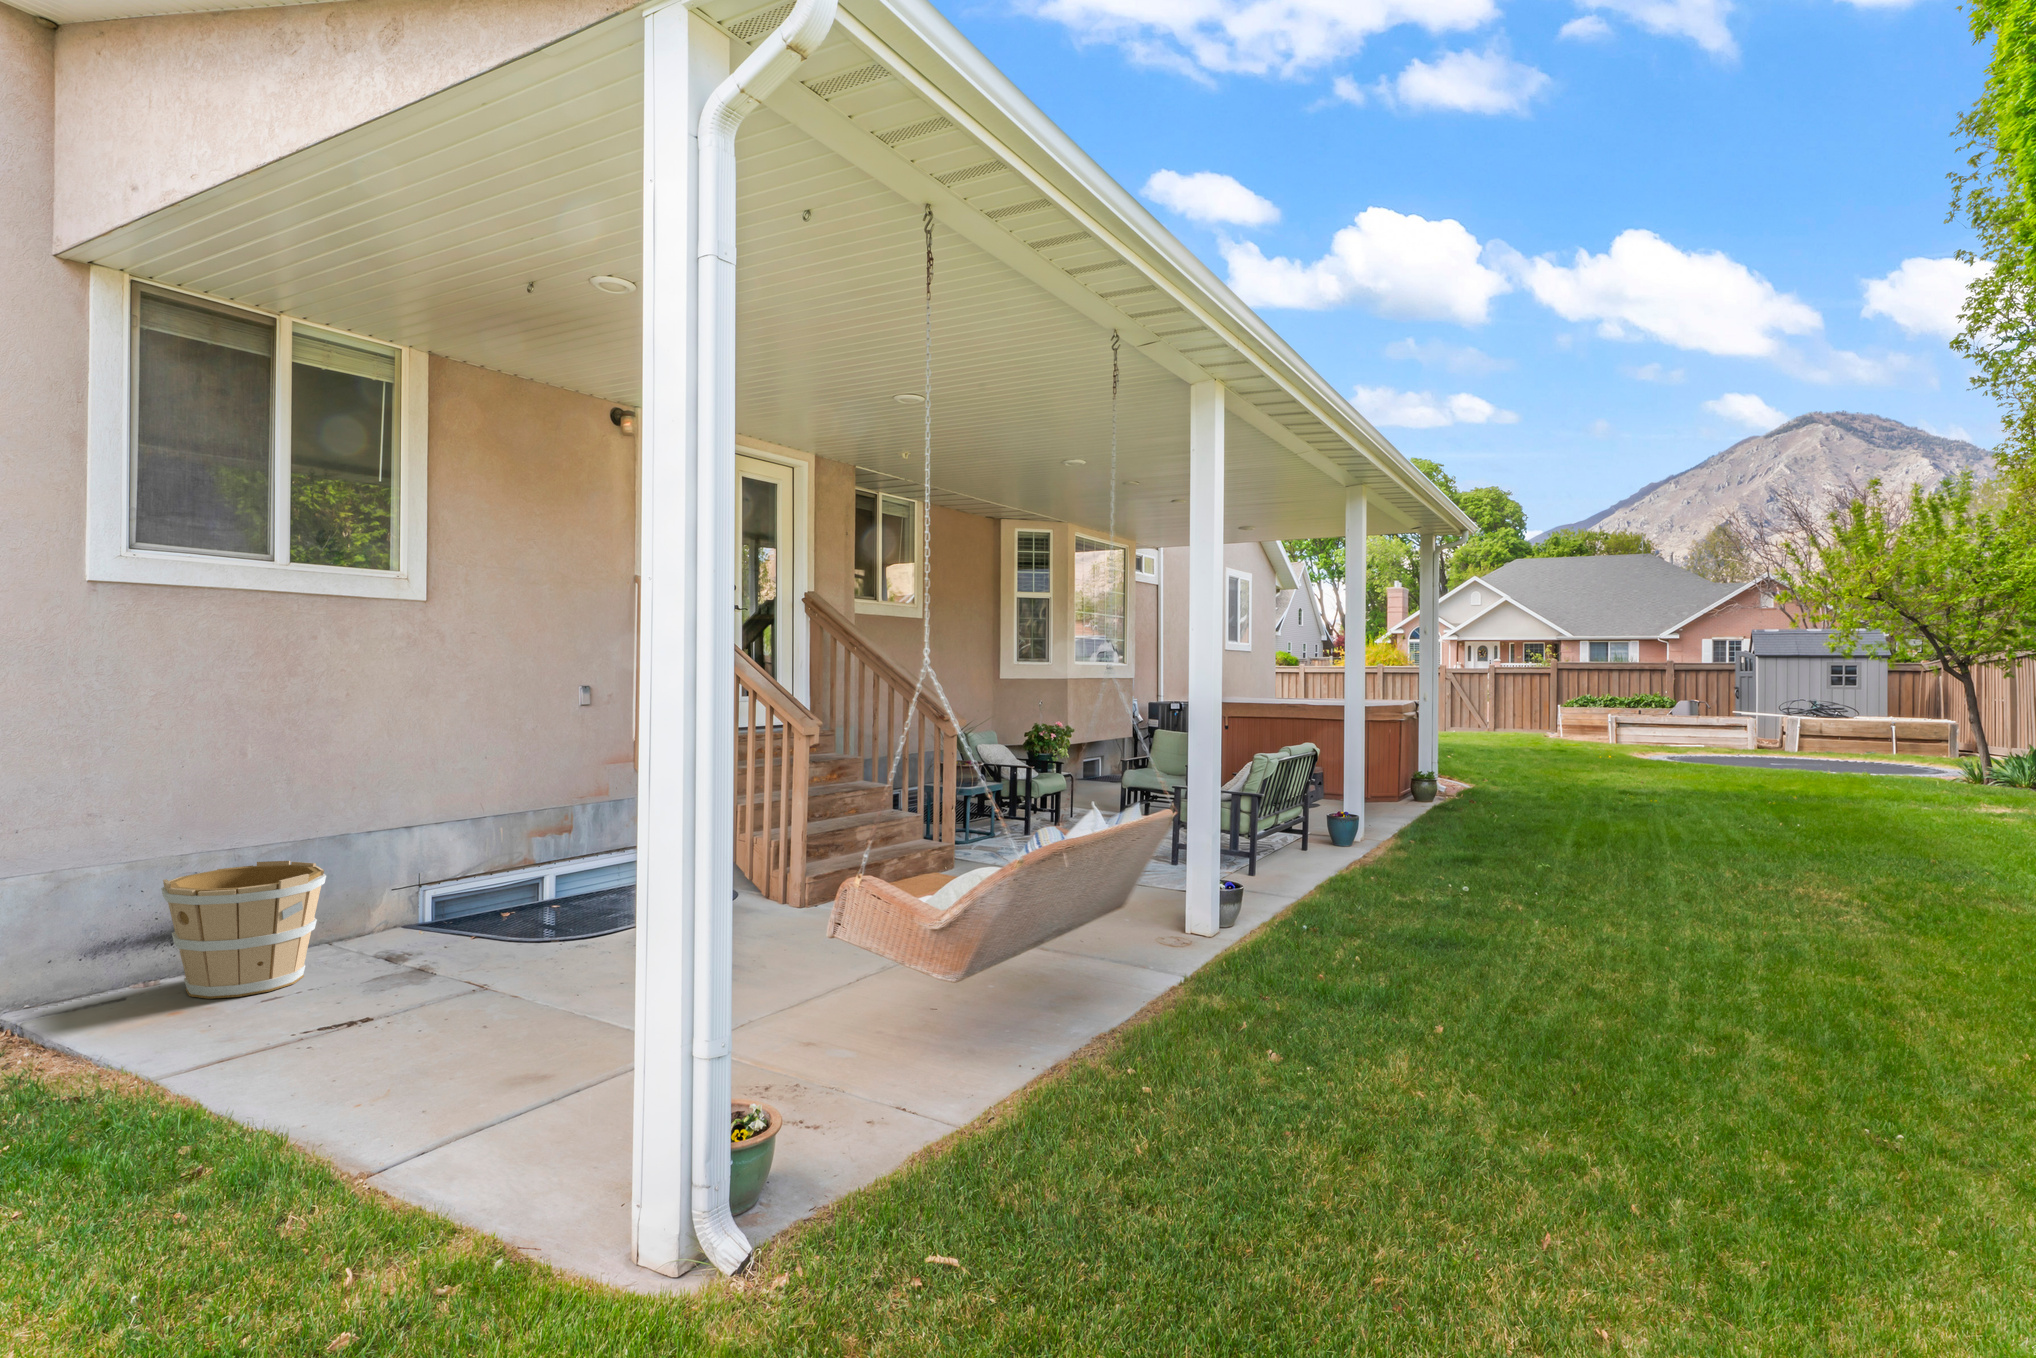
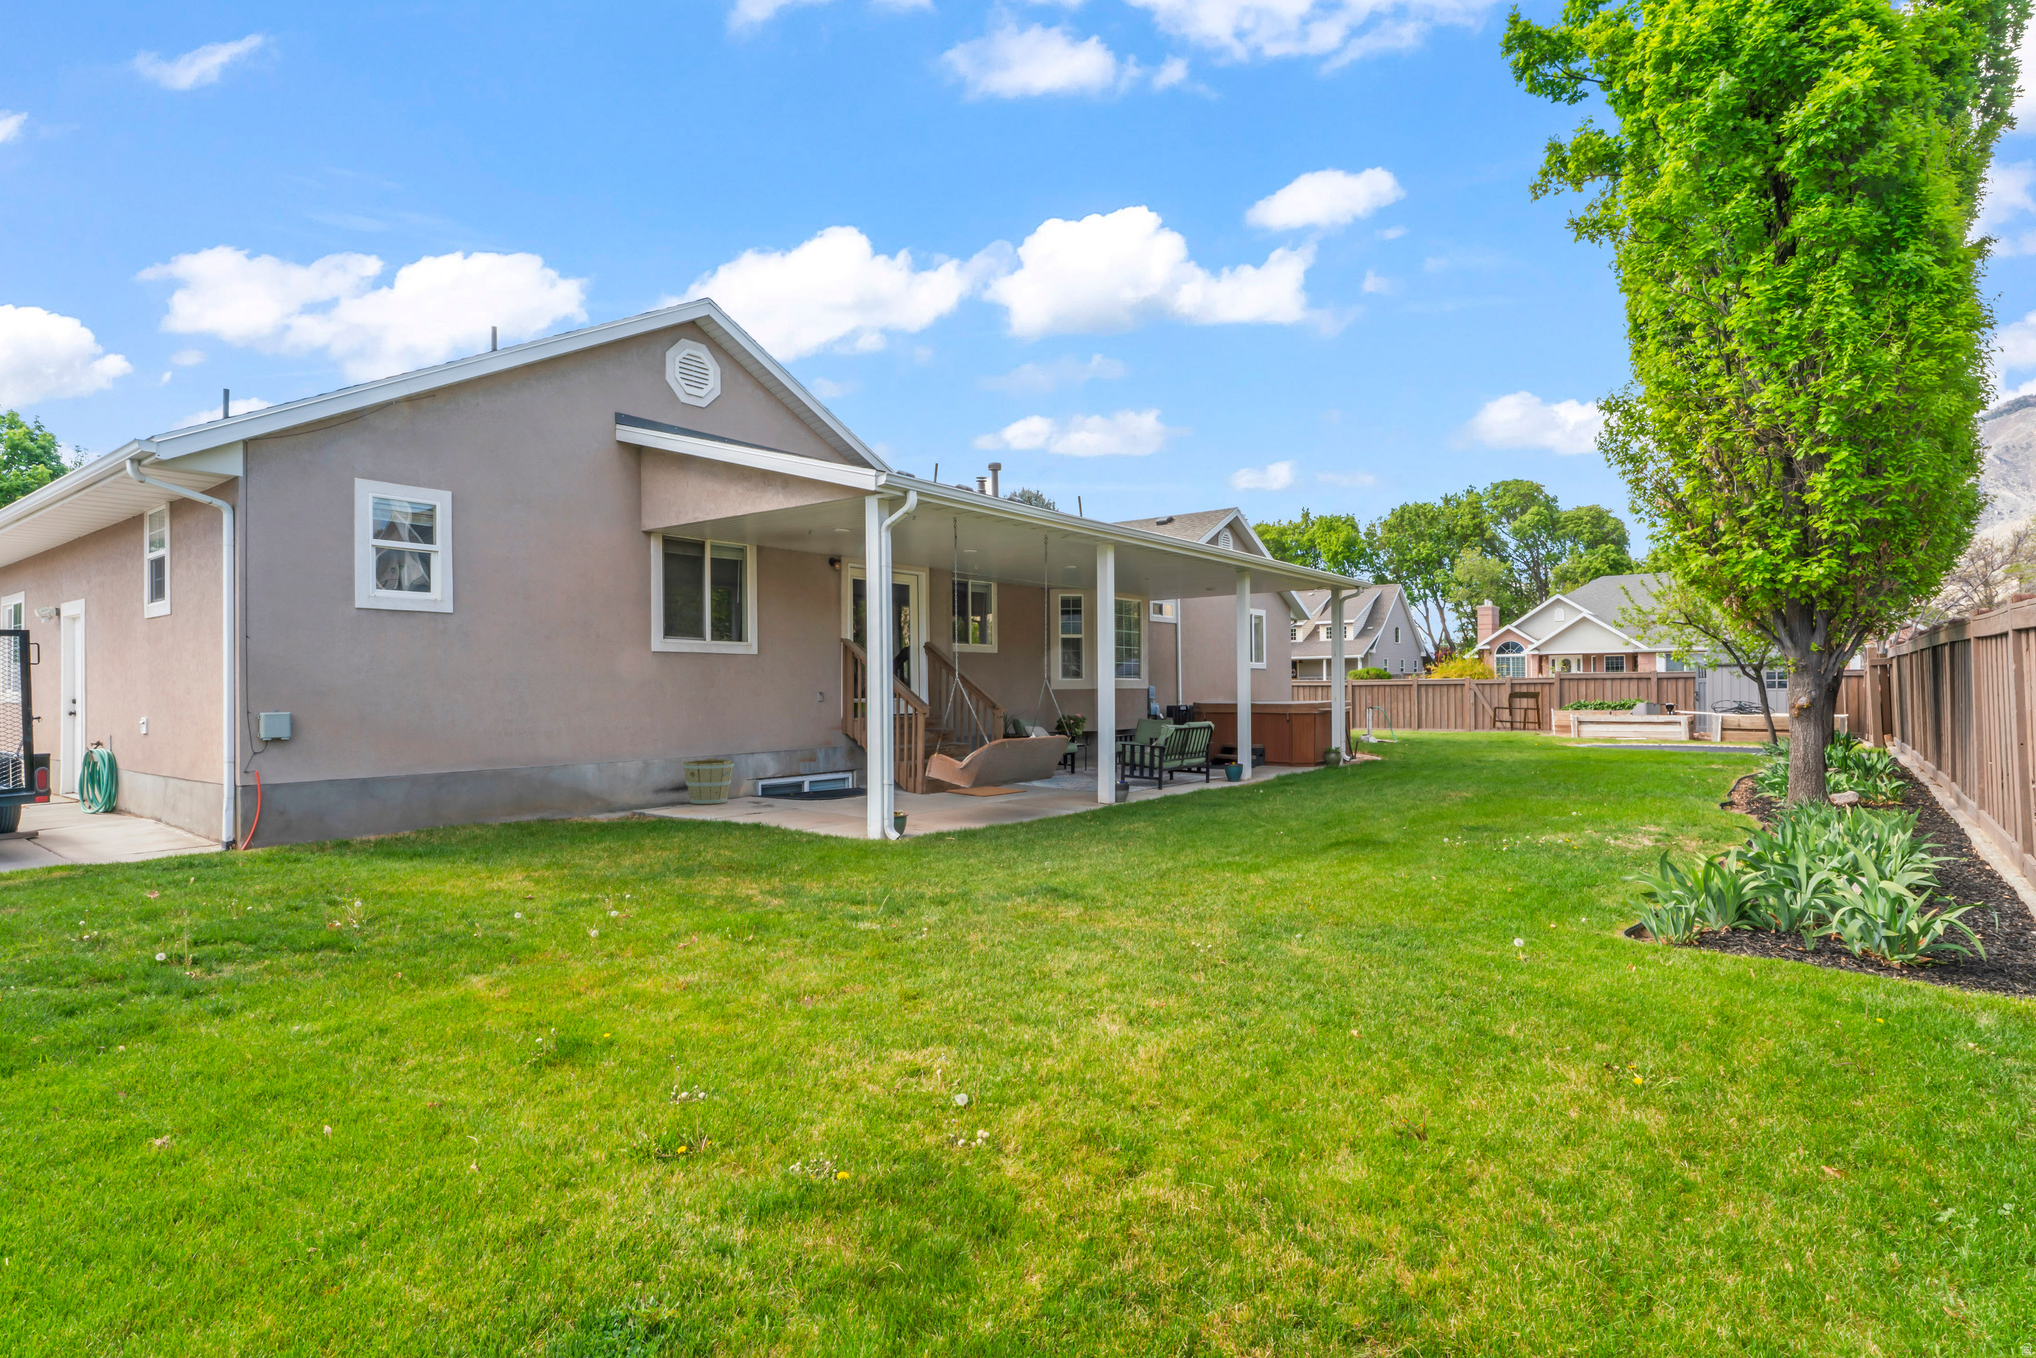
bench: none [1472,683,1532,729] -> present [1493,692,1541,730]

